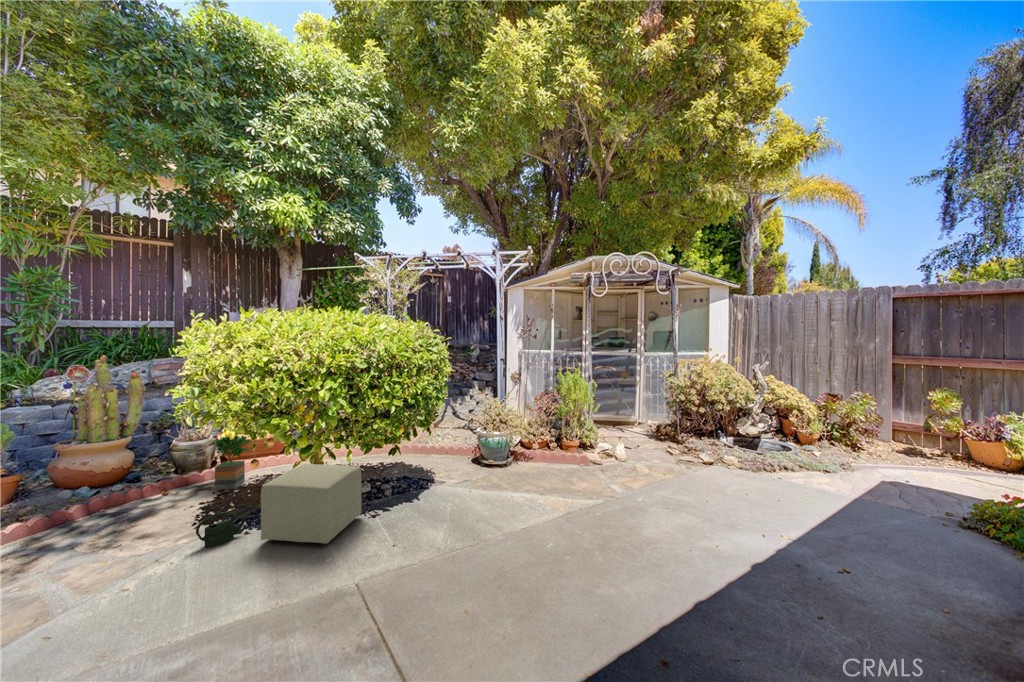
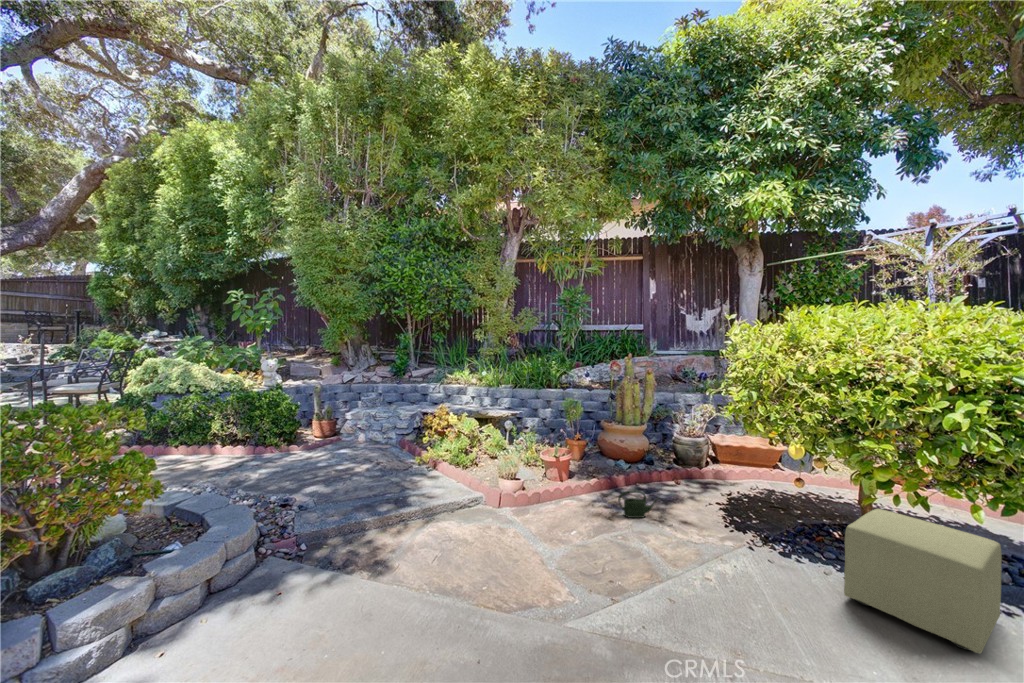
potted tree: present [215,436,251,490] -> none [719,443,760,503]
watering can: present [196,511,252,547] -> present [618,490,659,518]

